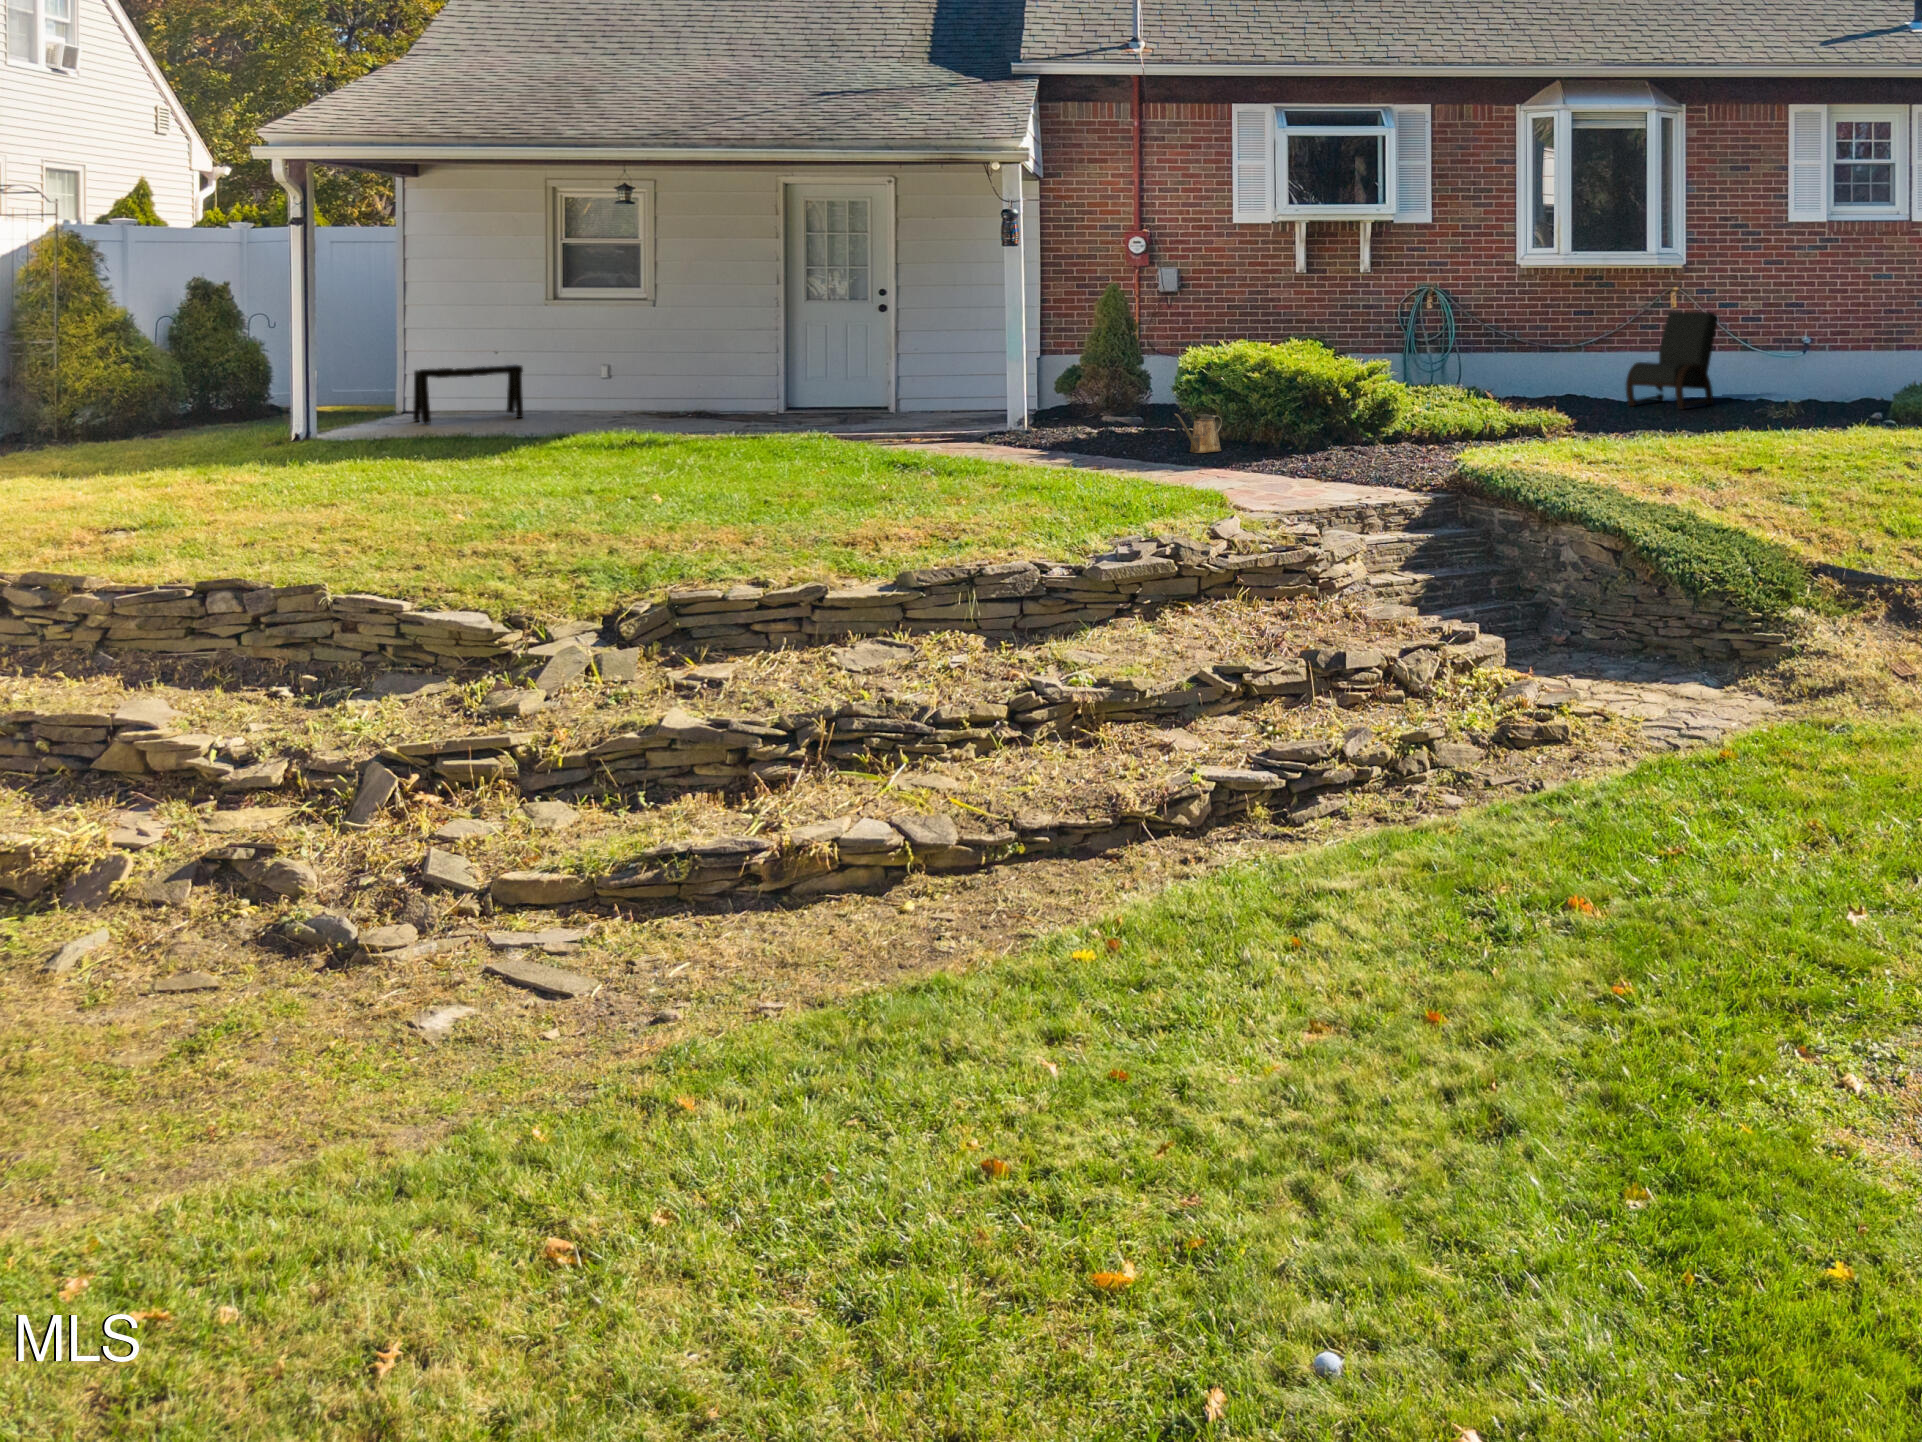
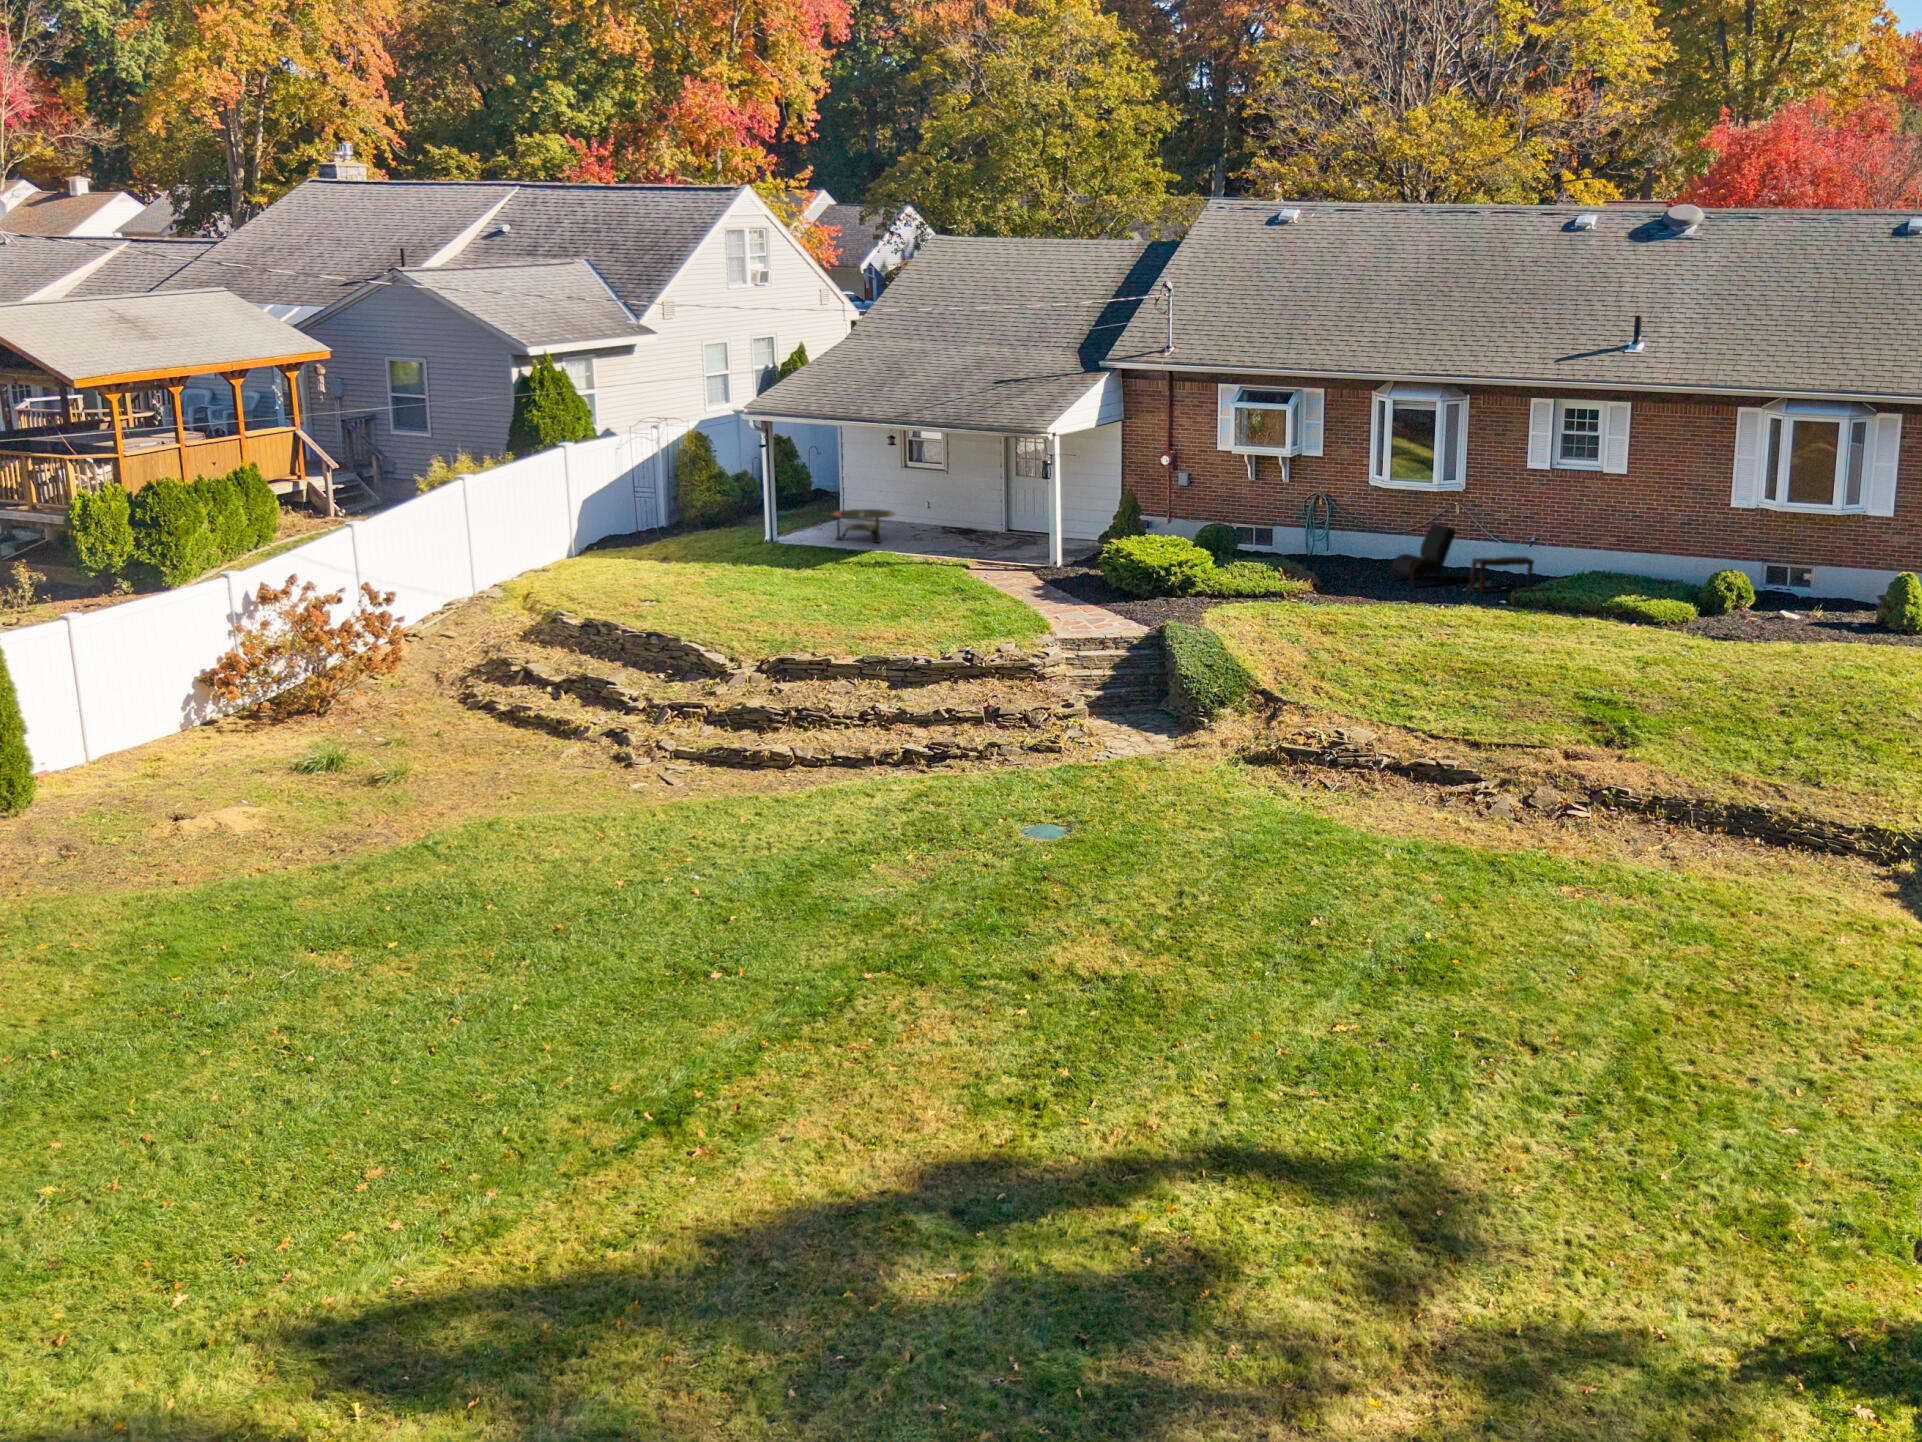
bench: present [413,364,523,424] -> present [1470,557,1534,593]
round table: none [581,369,707,424] -> present [833,509,895,543]
watering can: present [1174,414,1222,453] -> none [1070,577,1102,597]

